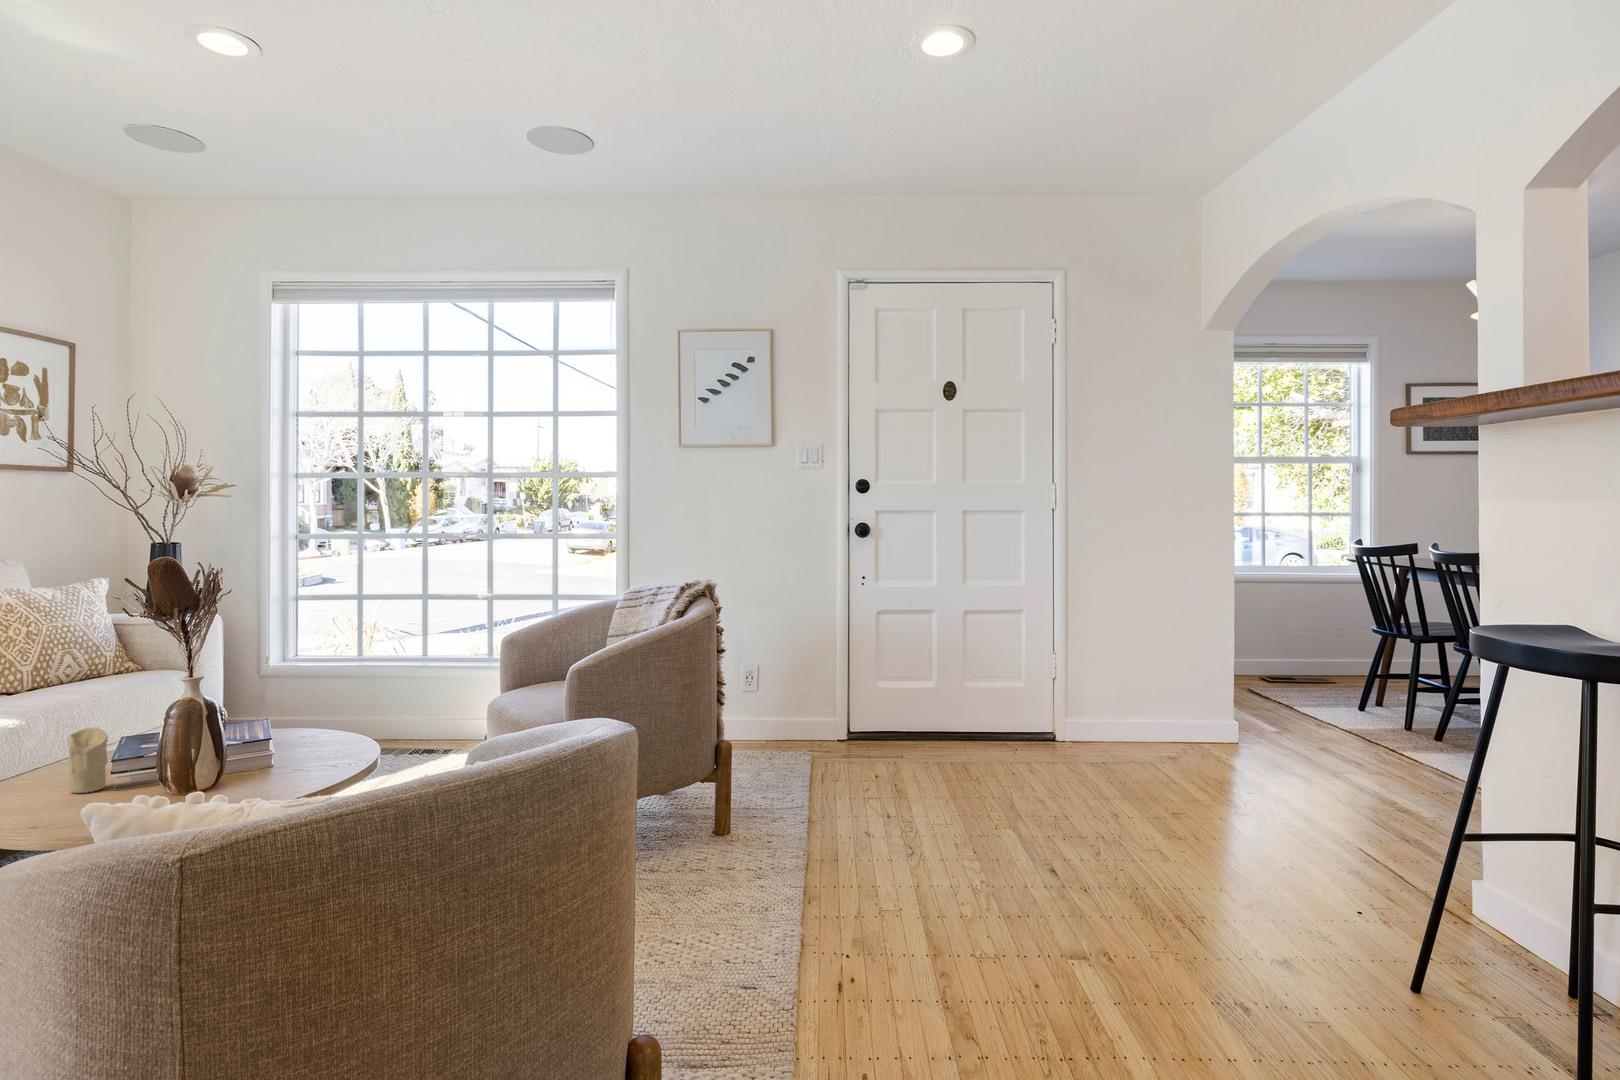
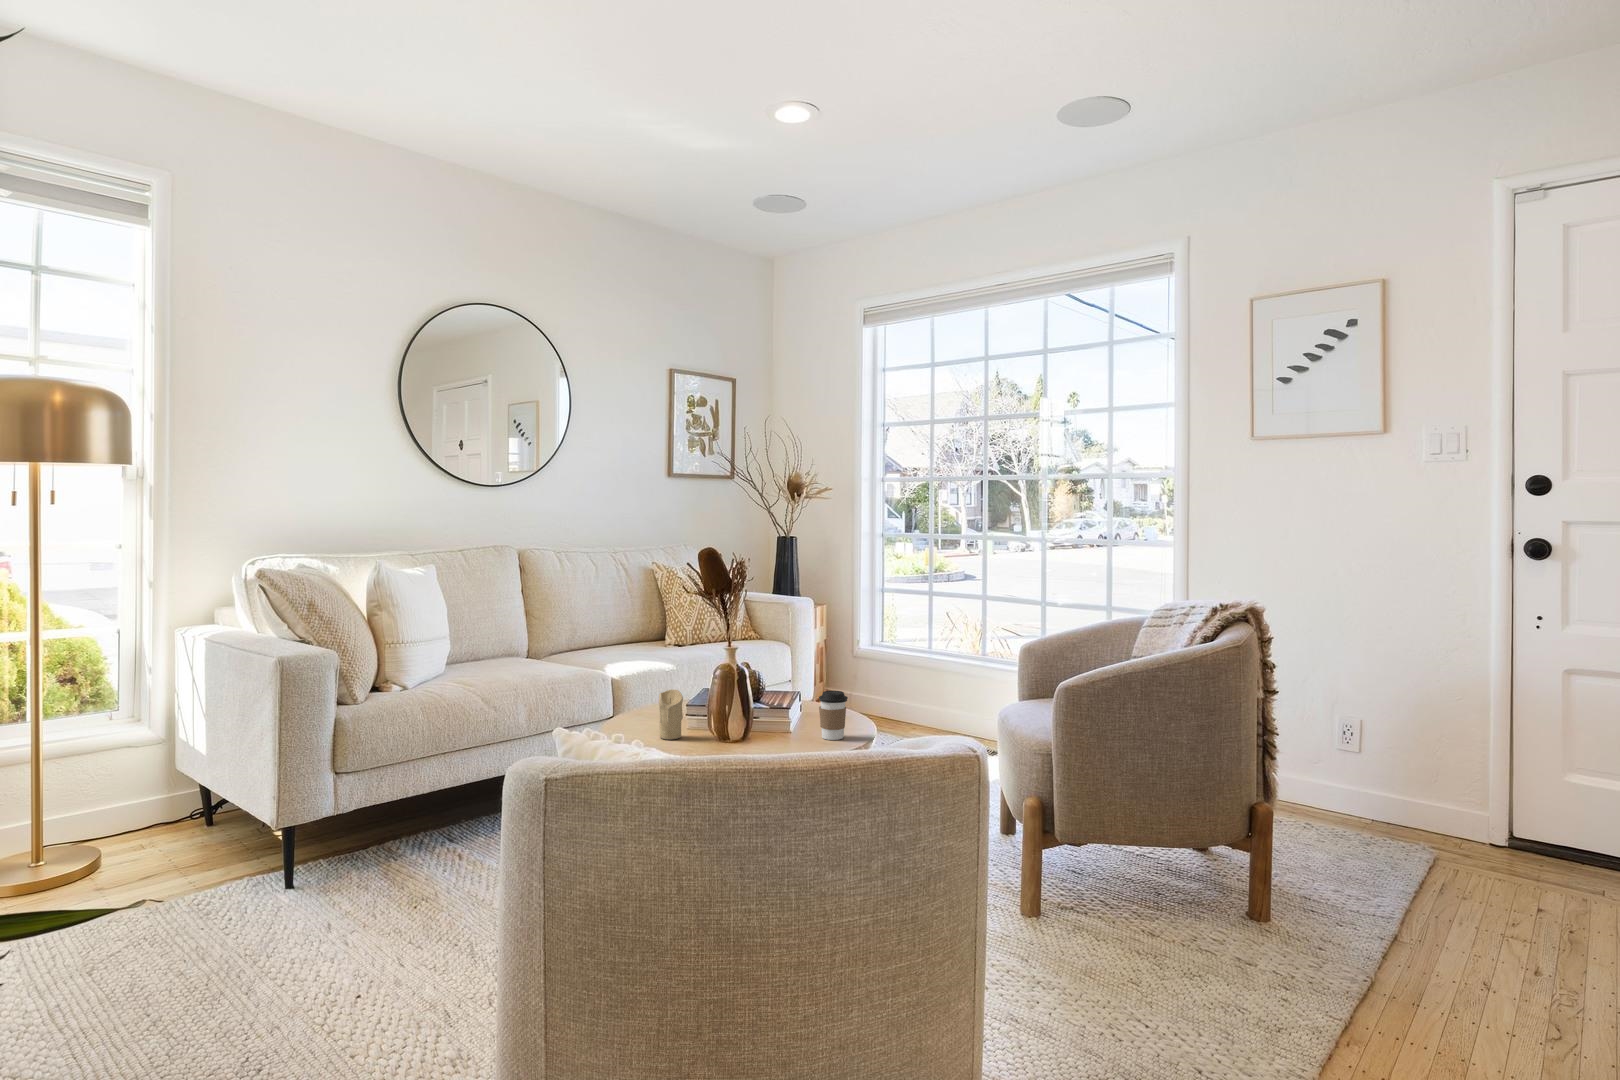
coffee cup: none [301,701,339,756] -> present [819,691,848,740]

